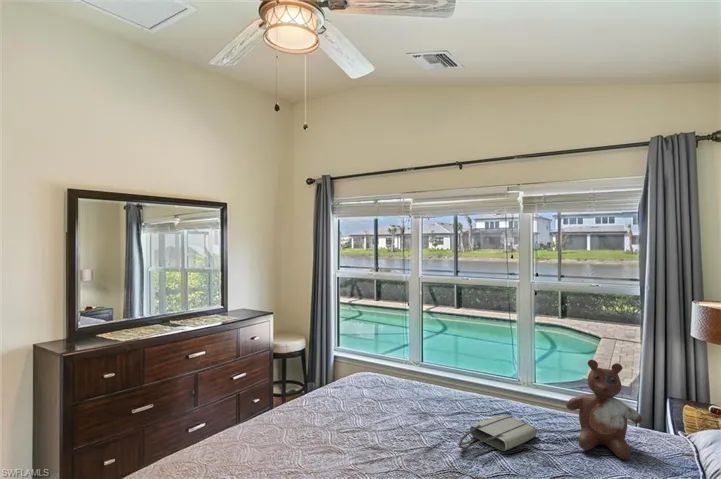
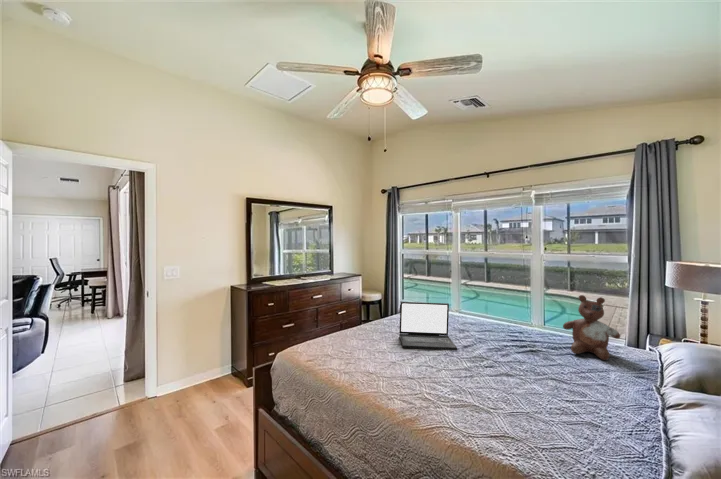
laptop: none [326,377,416,461] -> present [399,302,457,350]
tote bag: present [459,415,537,451] -> none [485,332,541,350]

